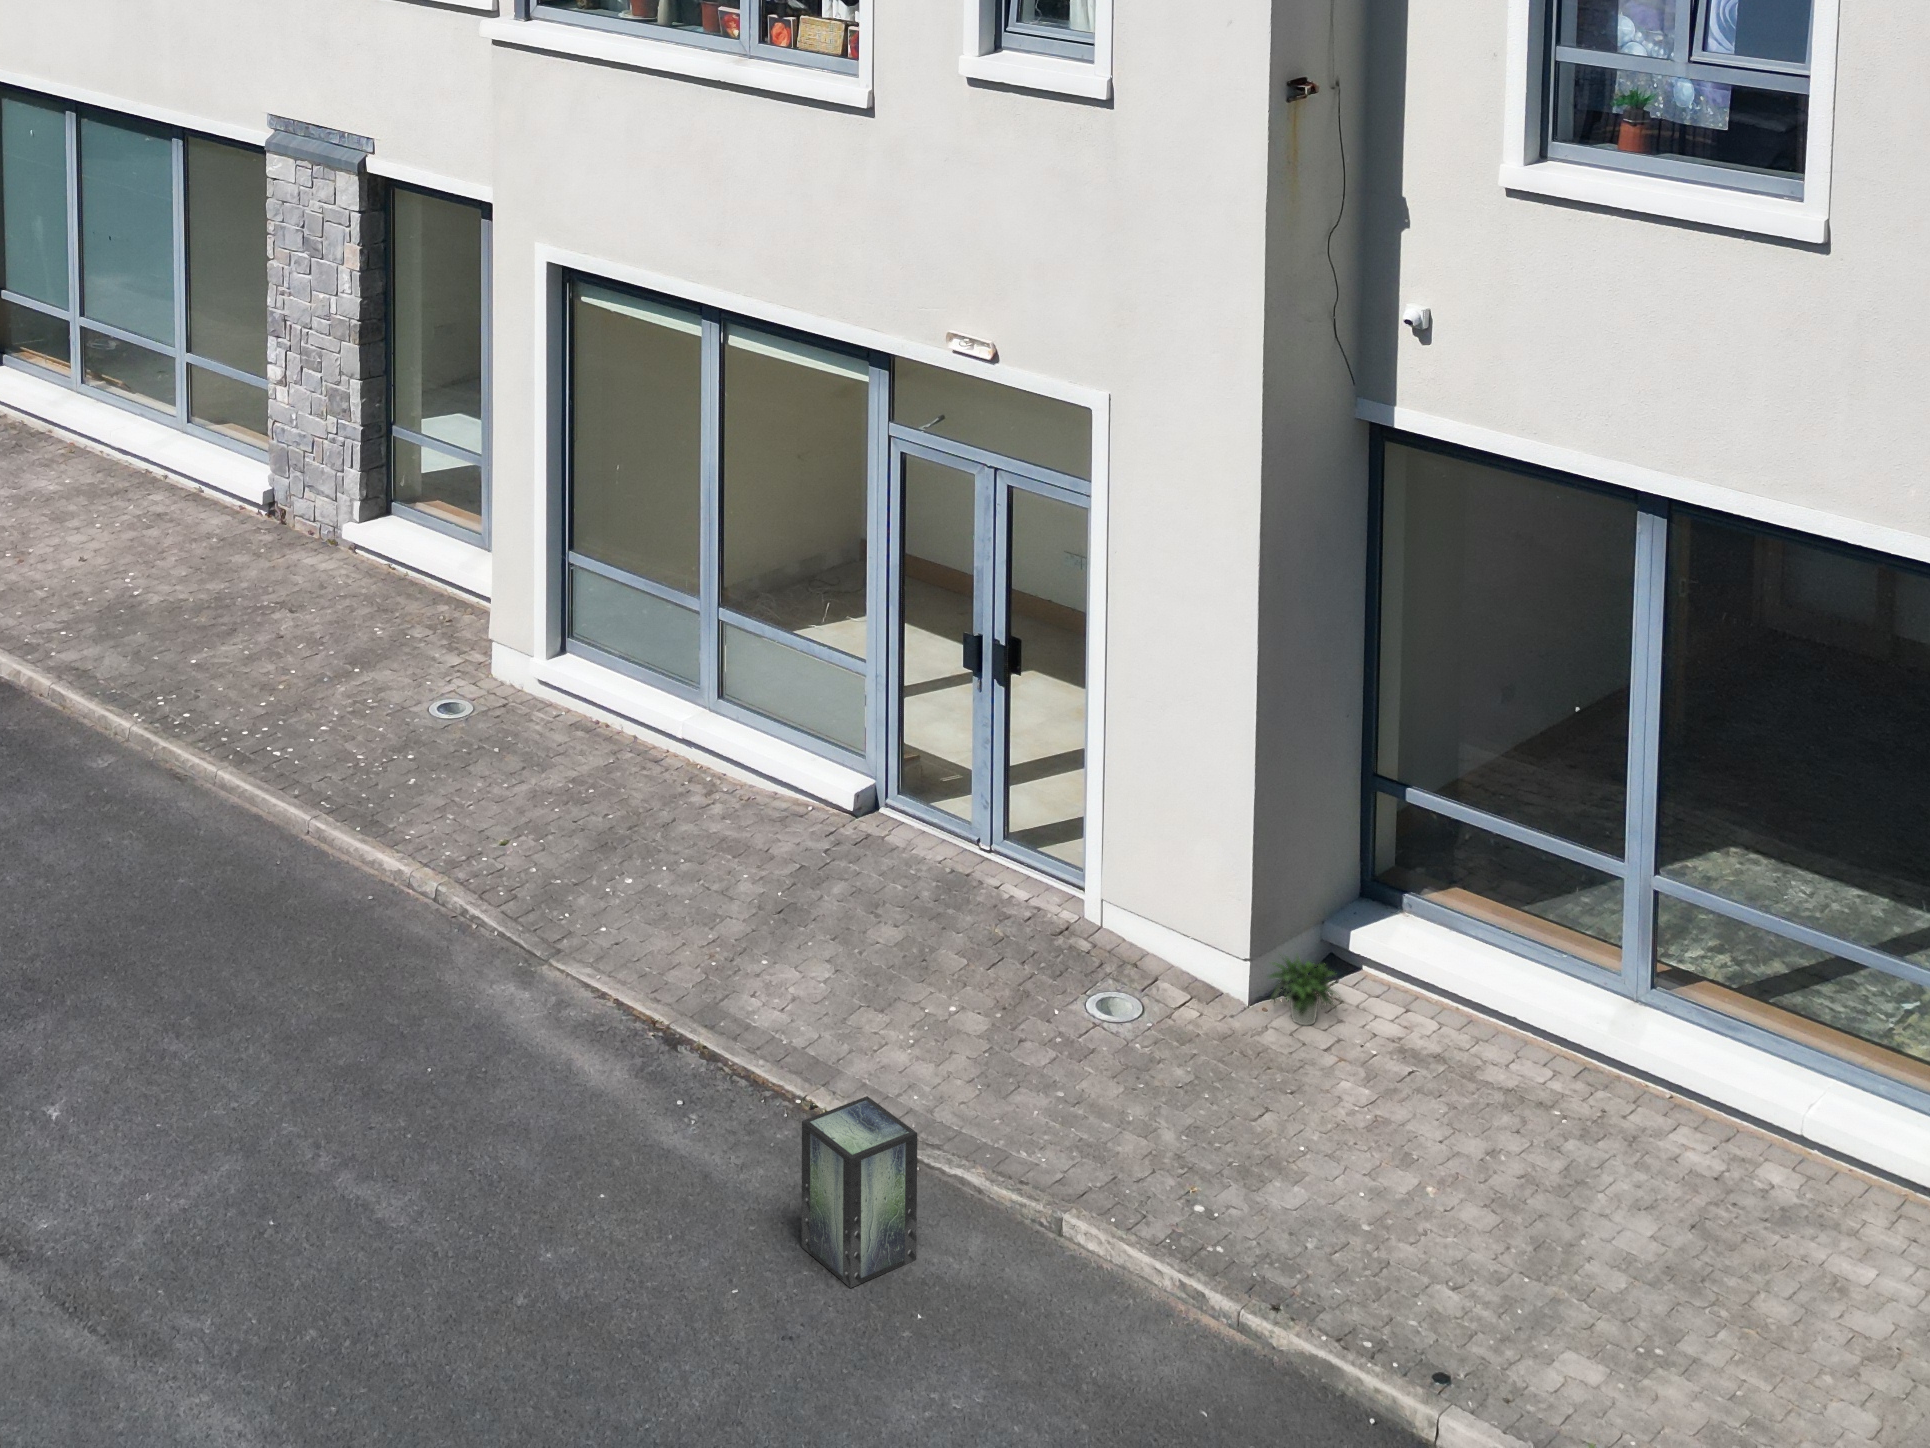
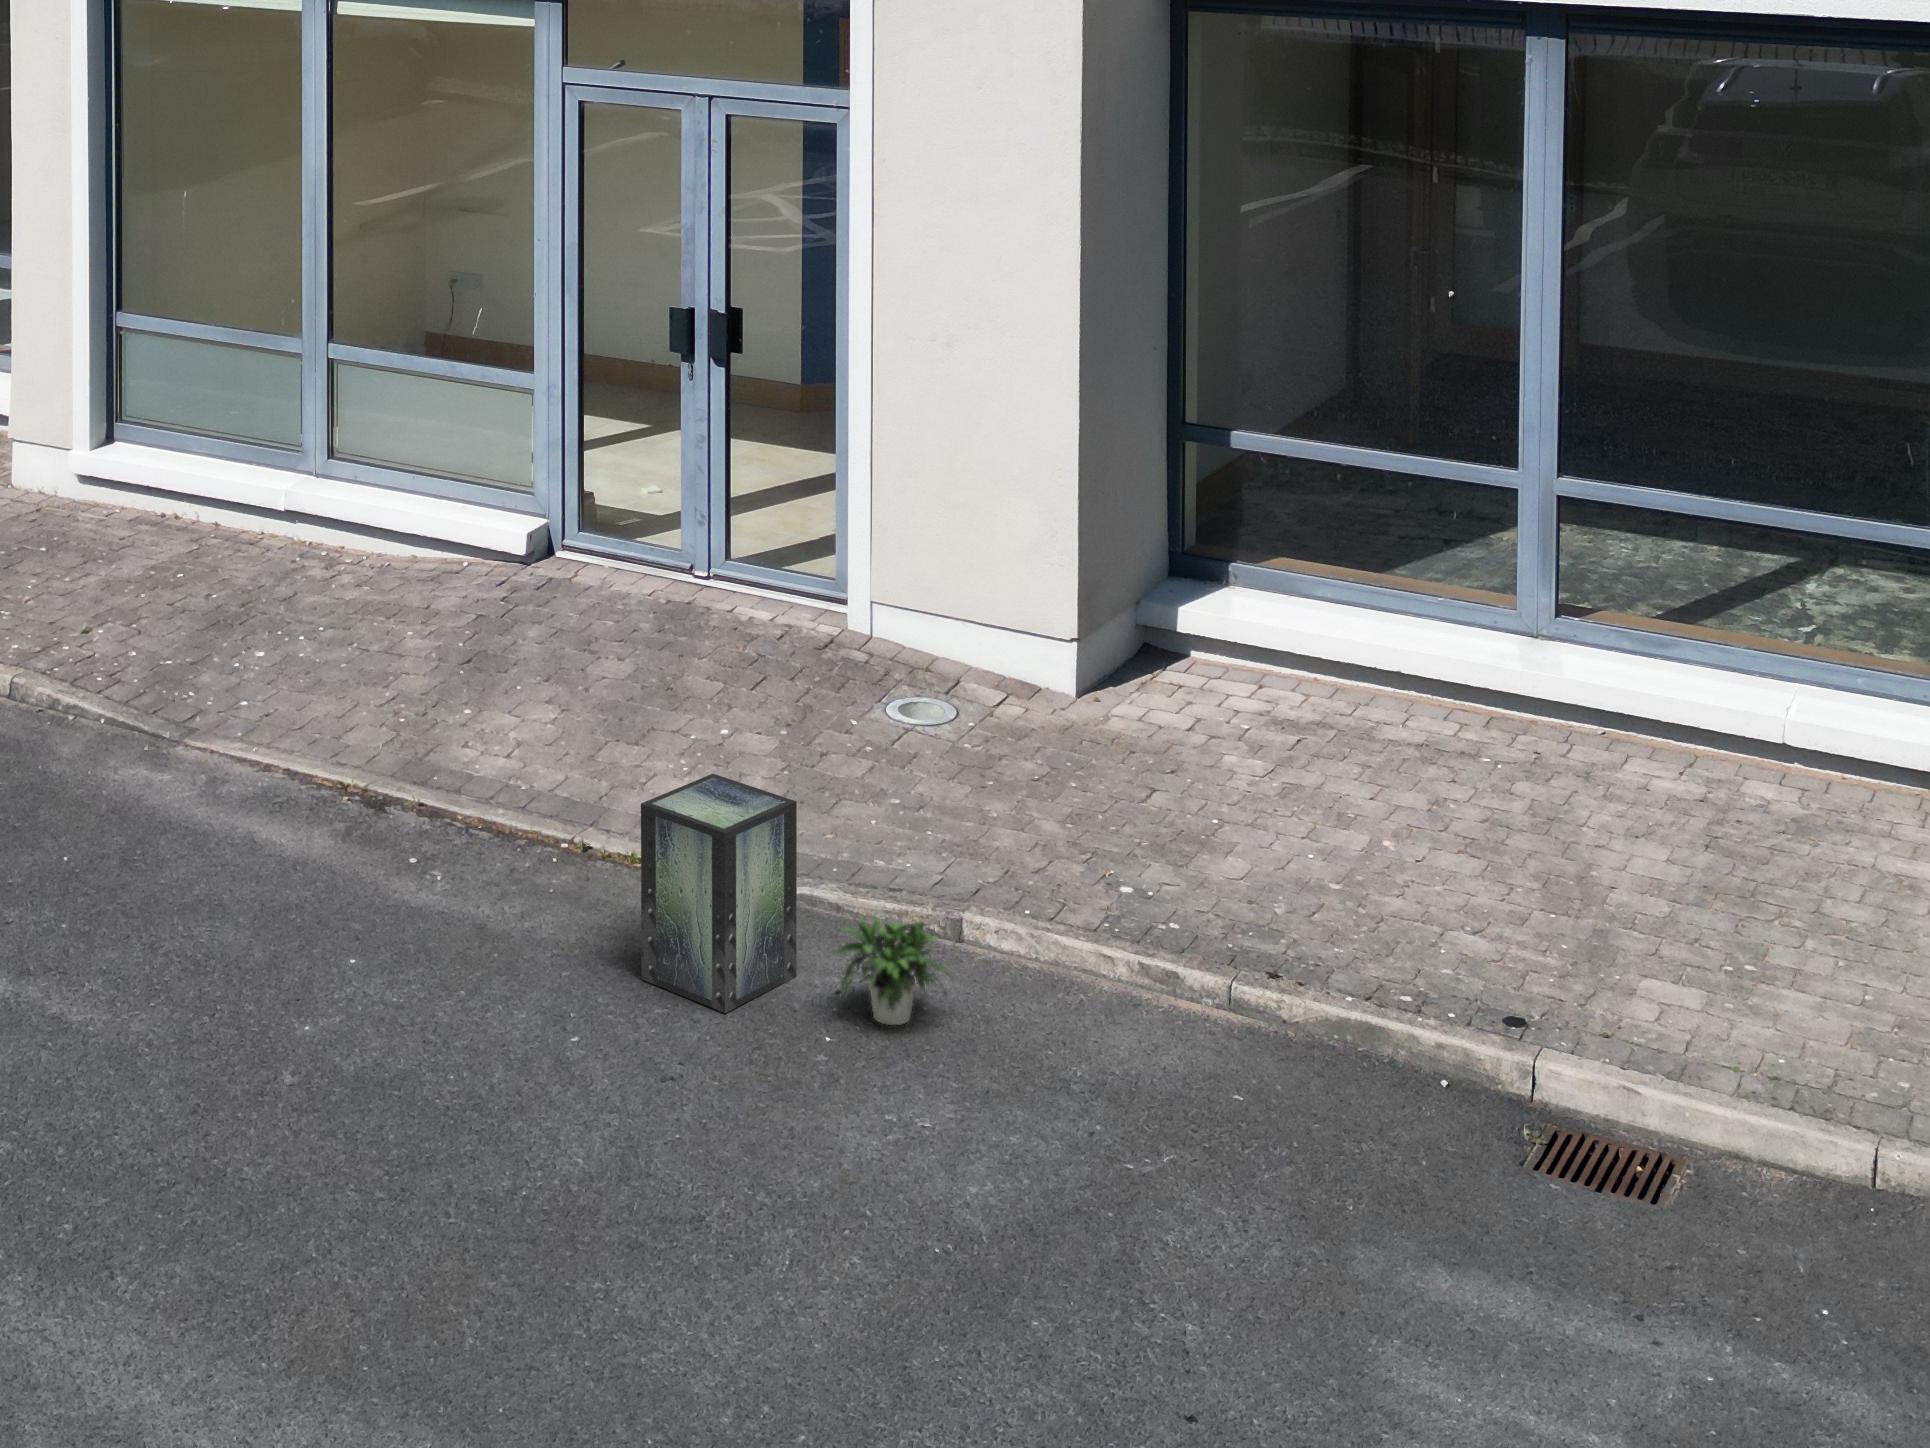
potted plant: present [1269,957,1338,1025] -> present [835,916,953,1025]

